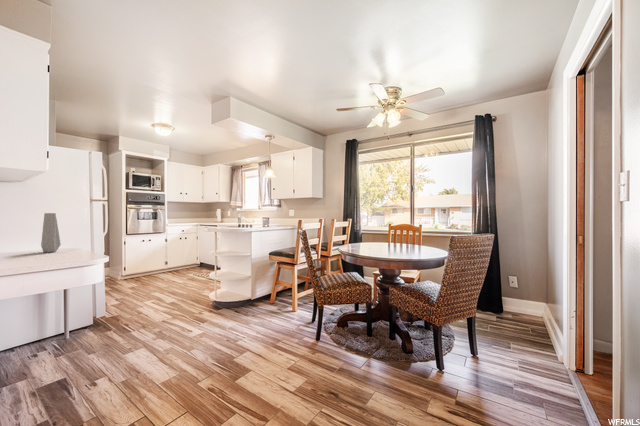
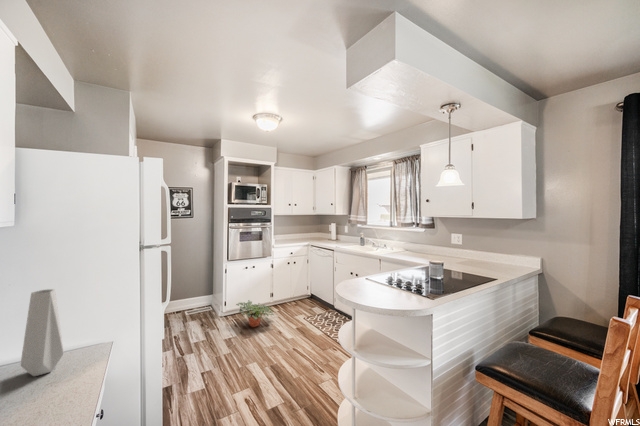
potted plant: none [135,263,169,281] -> present [236,300,274,327]

